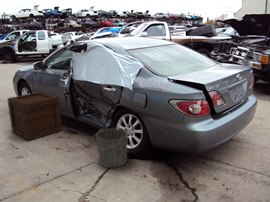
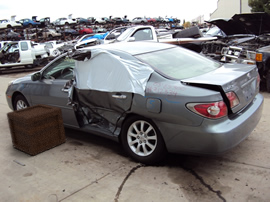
bucket: present [93,128,128,168] -> none [106,136,143,177]

